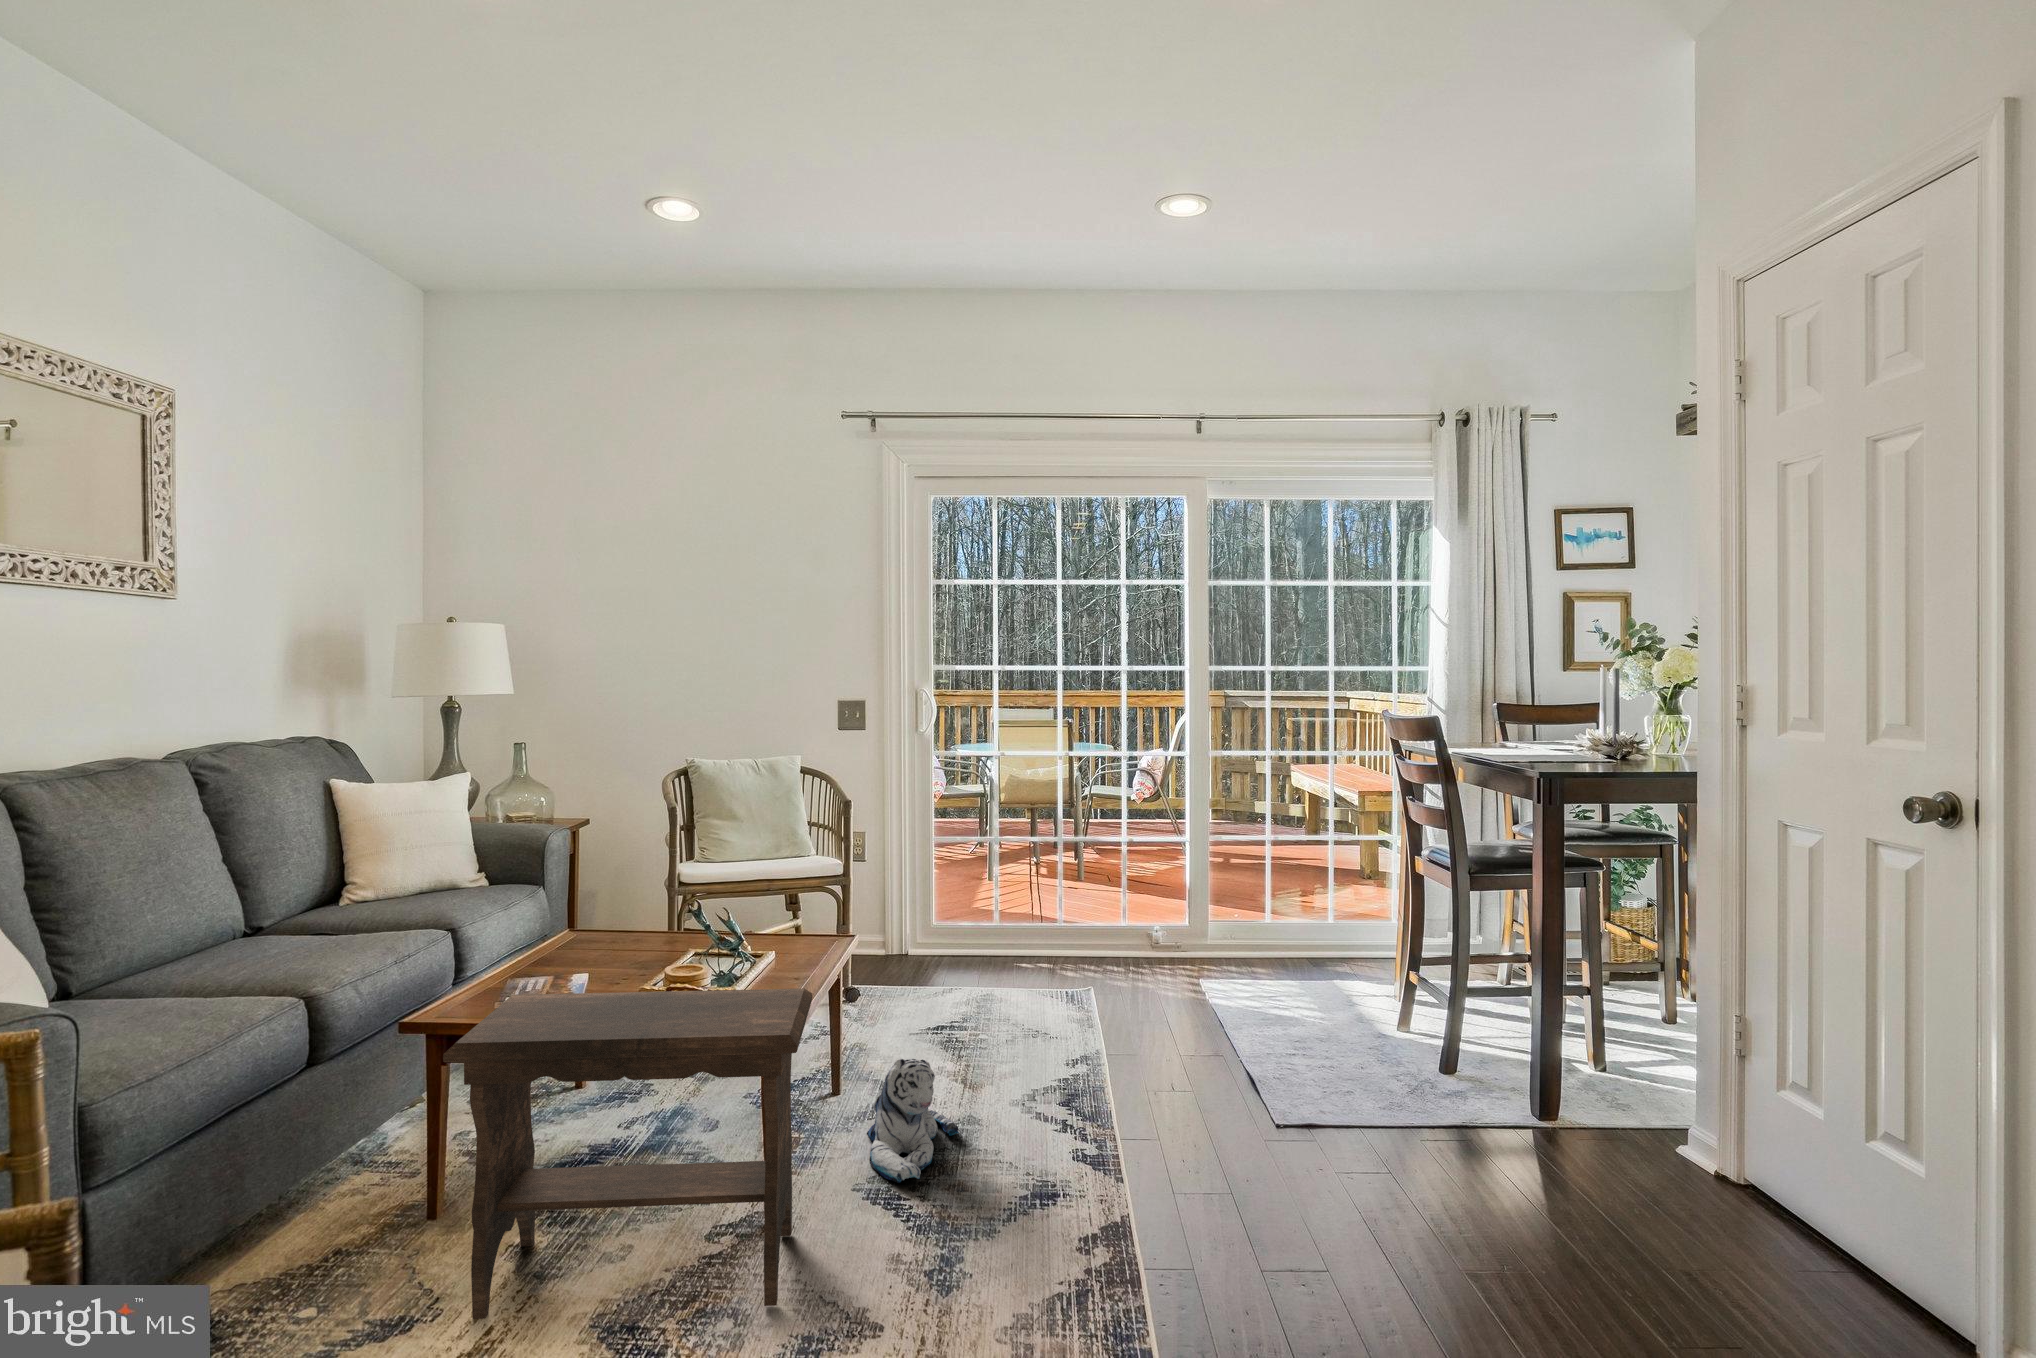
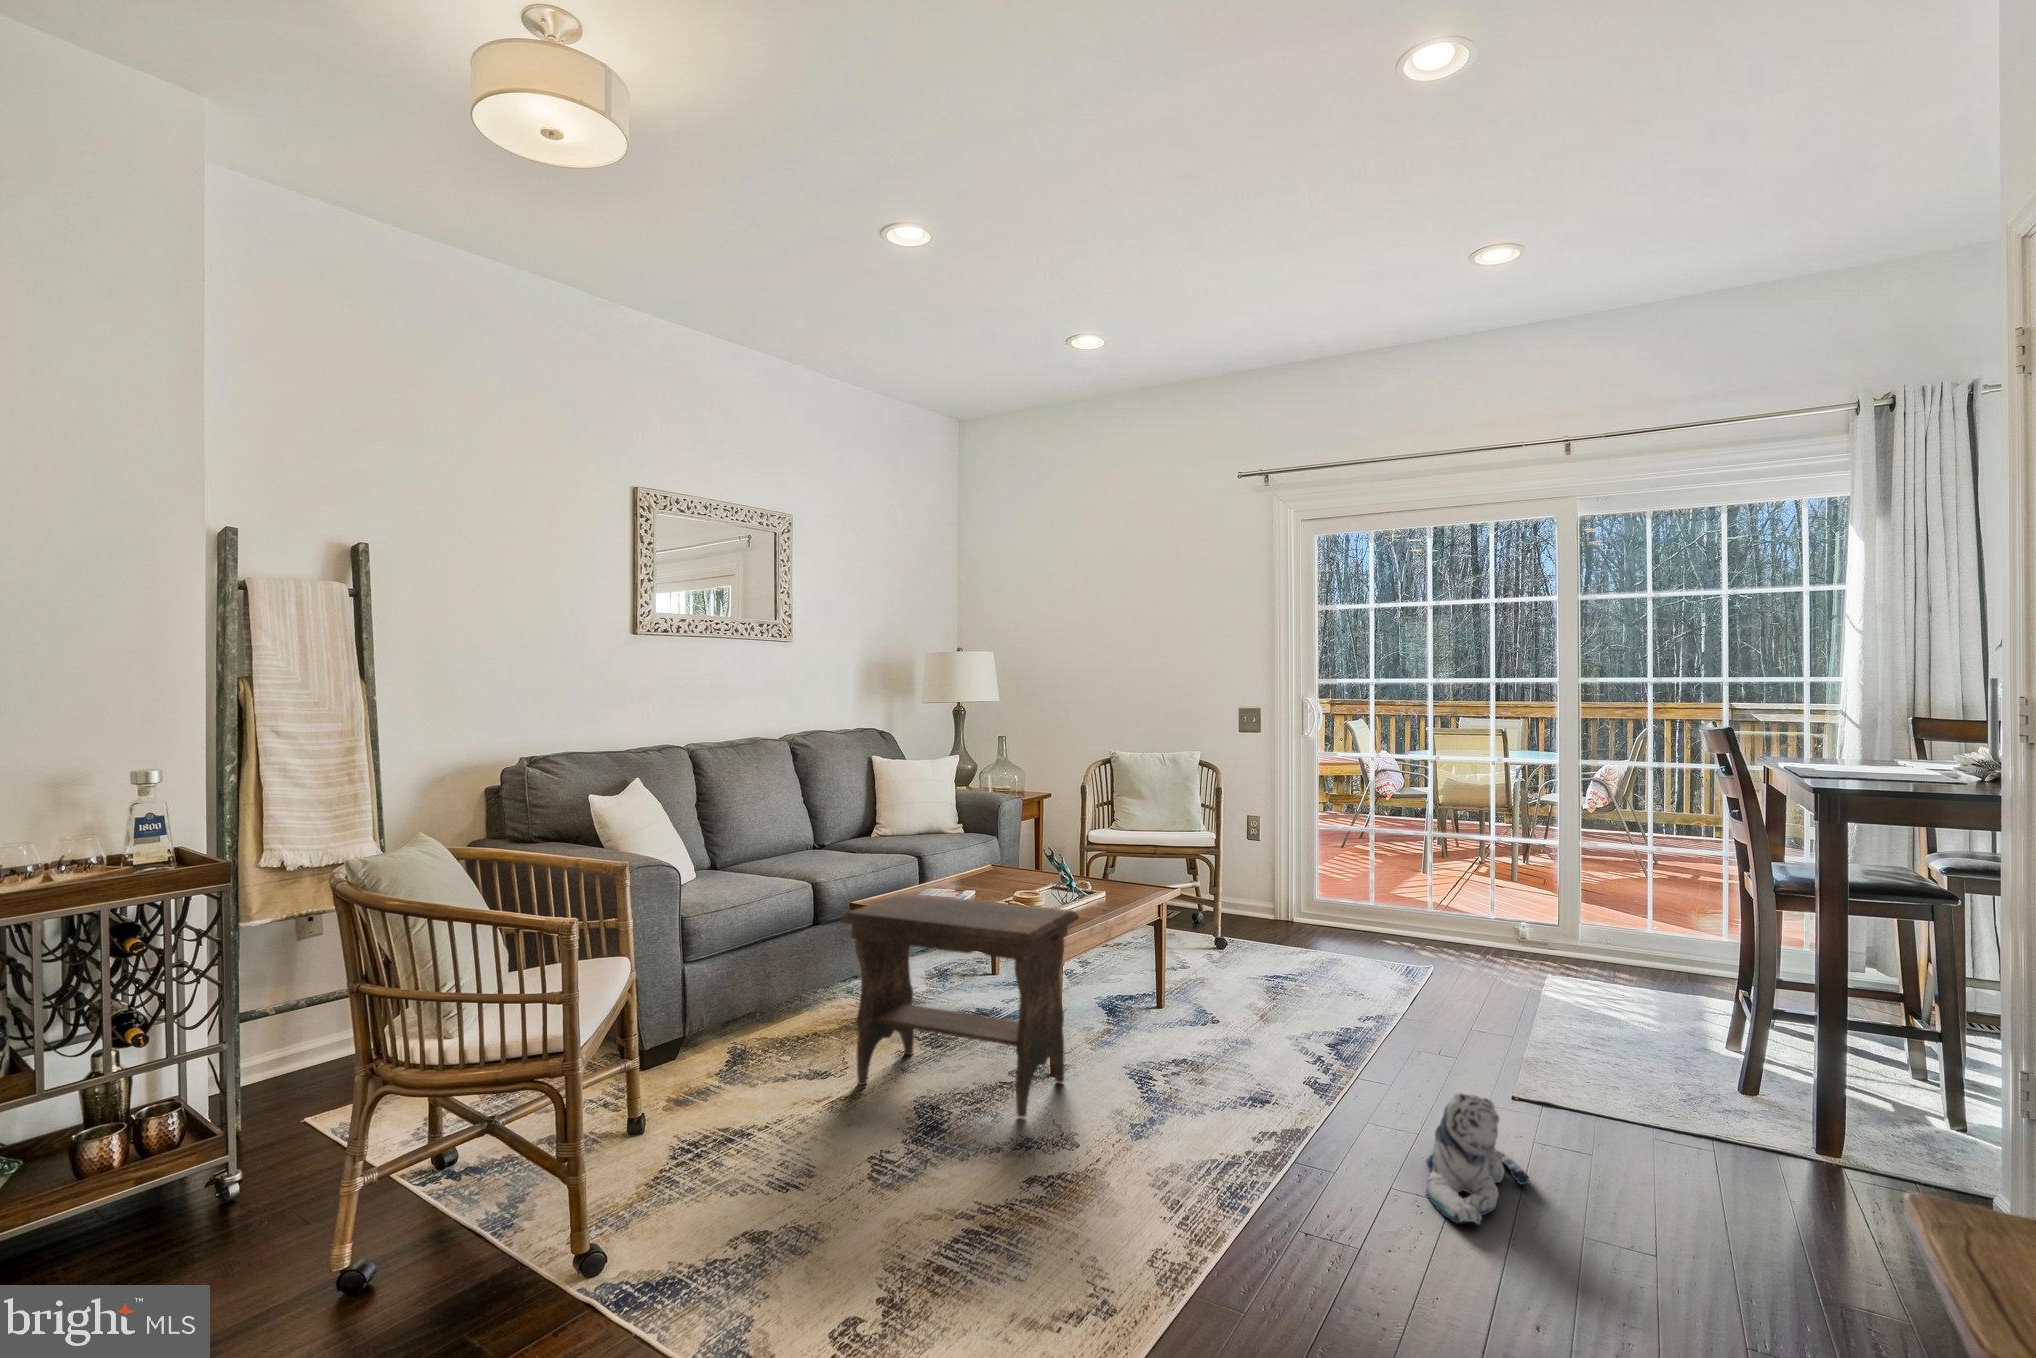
plush toy: present [867,1059,959,1183] -> present [1426,1093,1529,1224]

